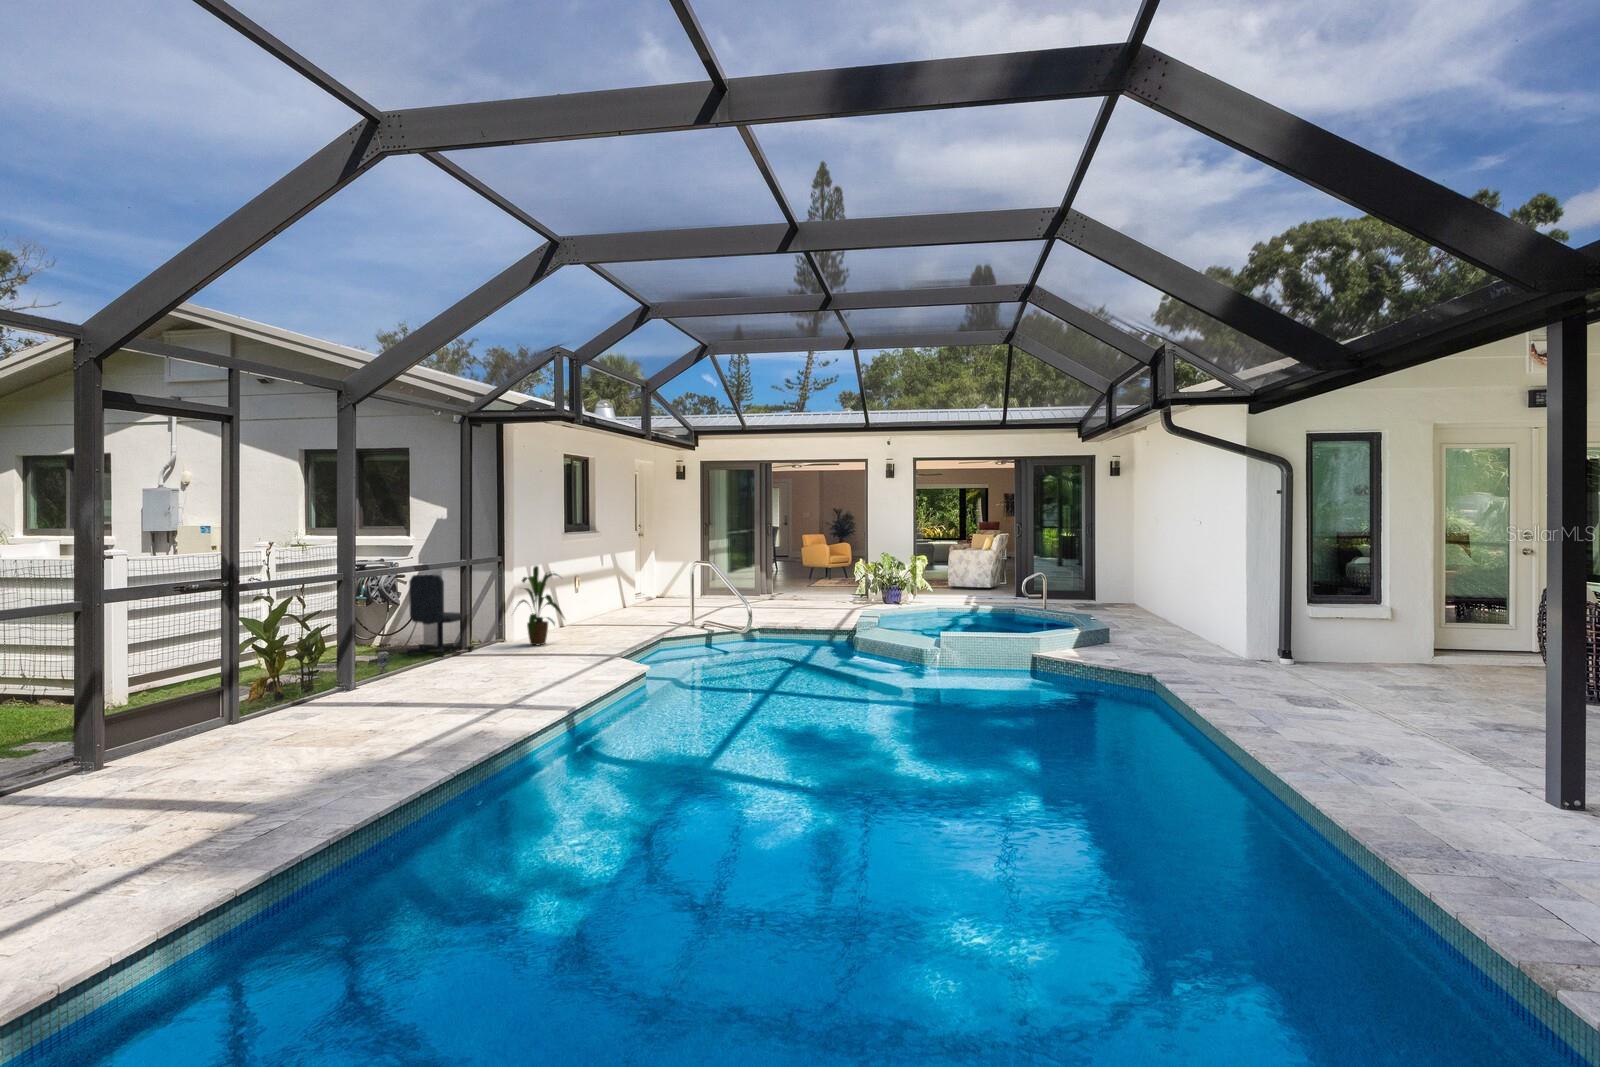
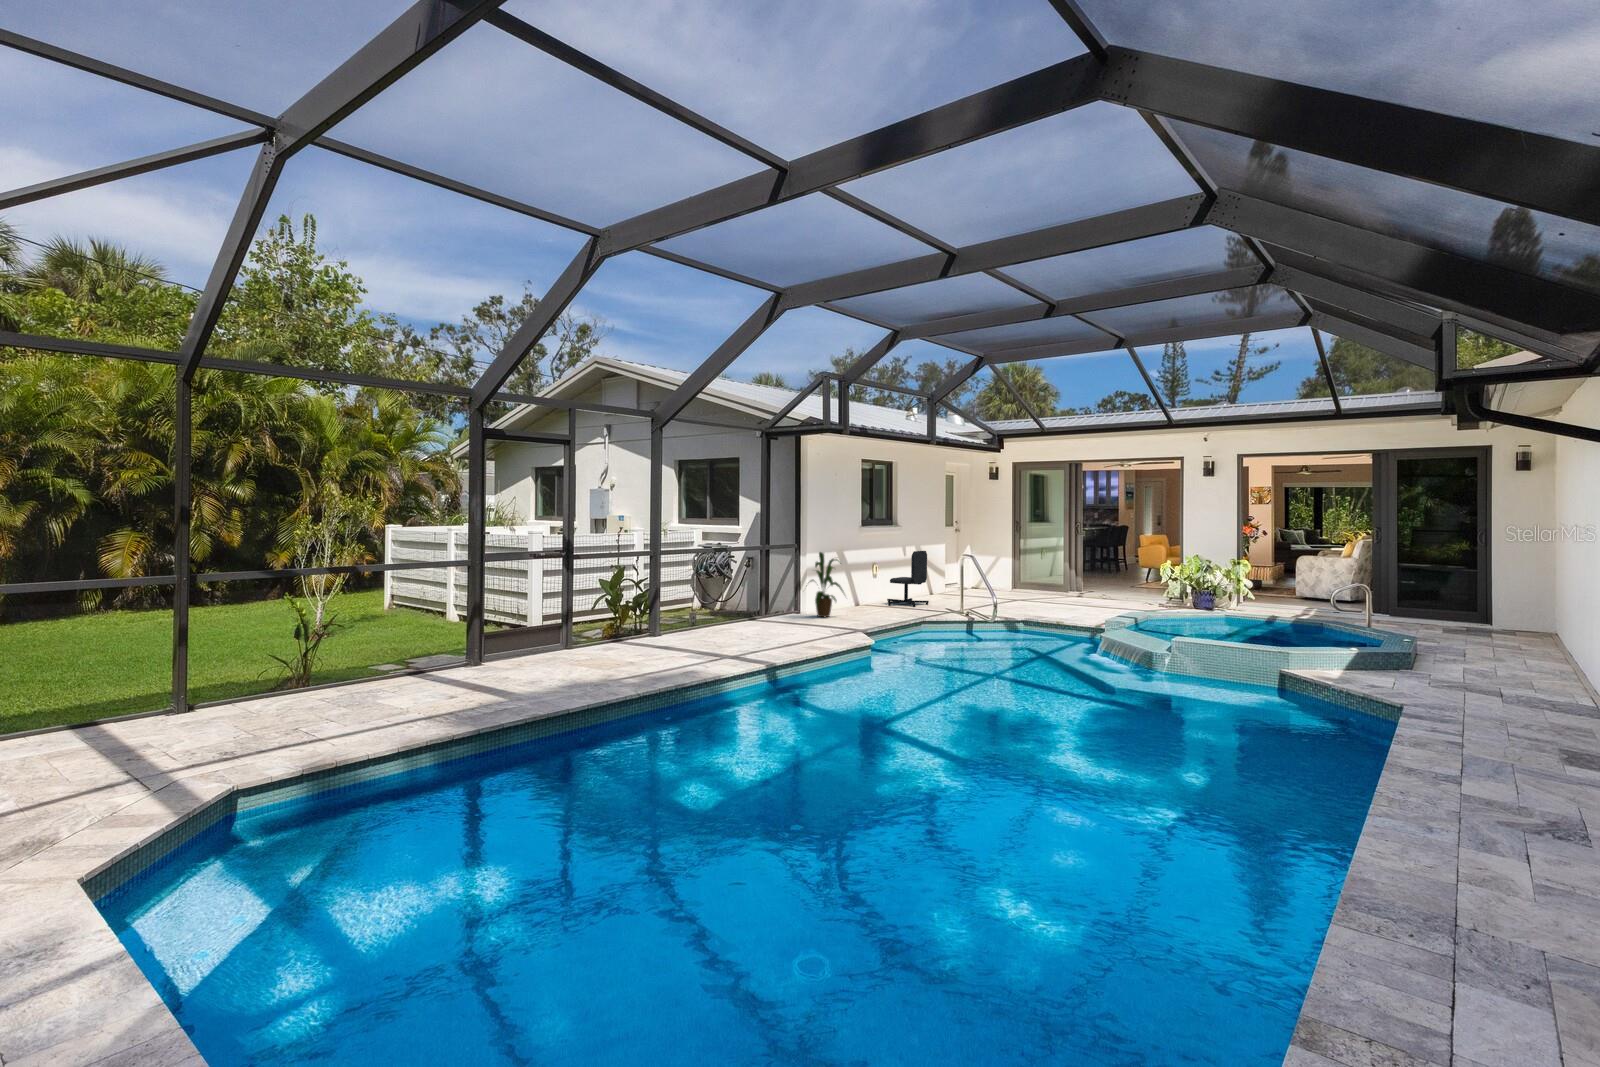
chair: present [407,575,474,657] -> present [887,551,929,607]

